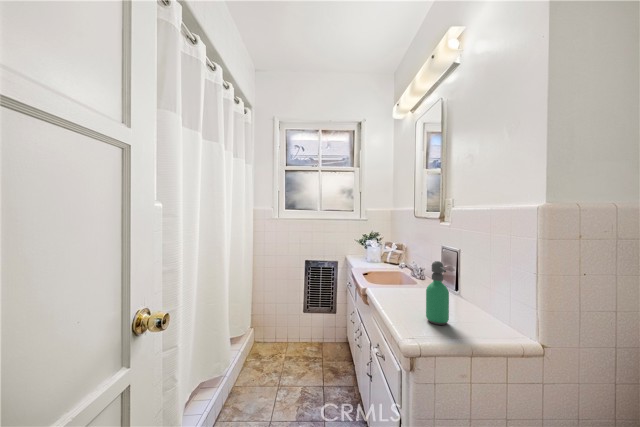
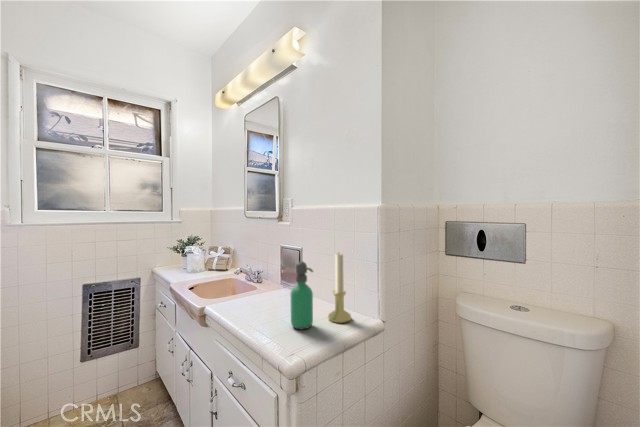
candle holder: none [470,257,499,333] -> present [328,253,351,323]

